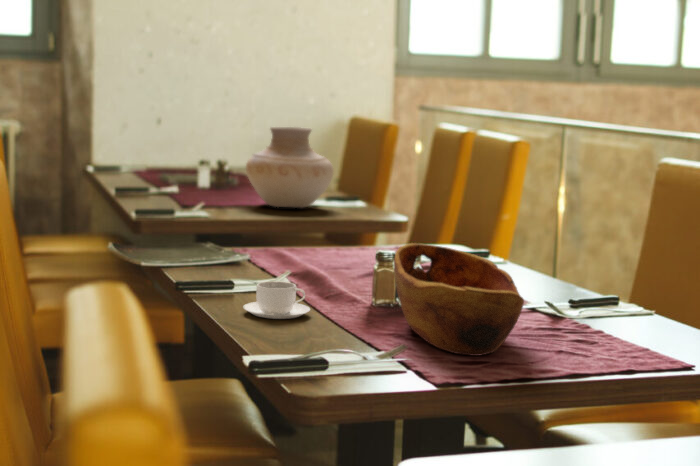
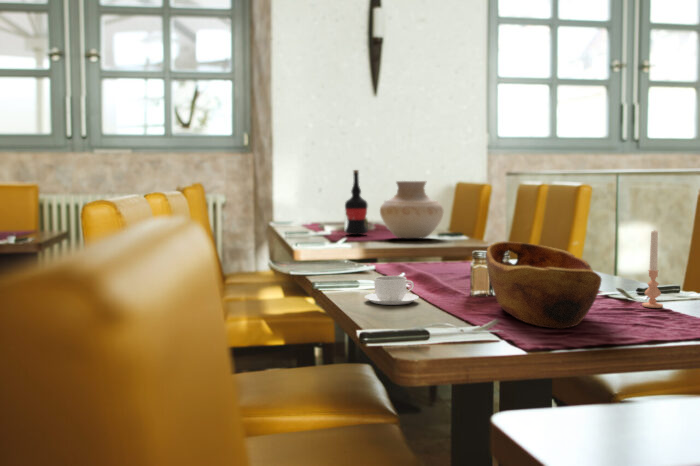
wine bottle: none [194,105,227,197] -> present [345,170,368,235]
candle: none [572,237,595,328] -> present [642,230,663,308]

